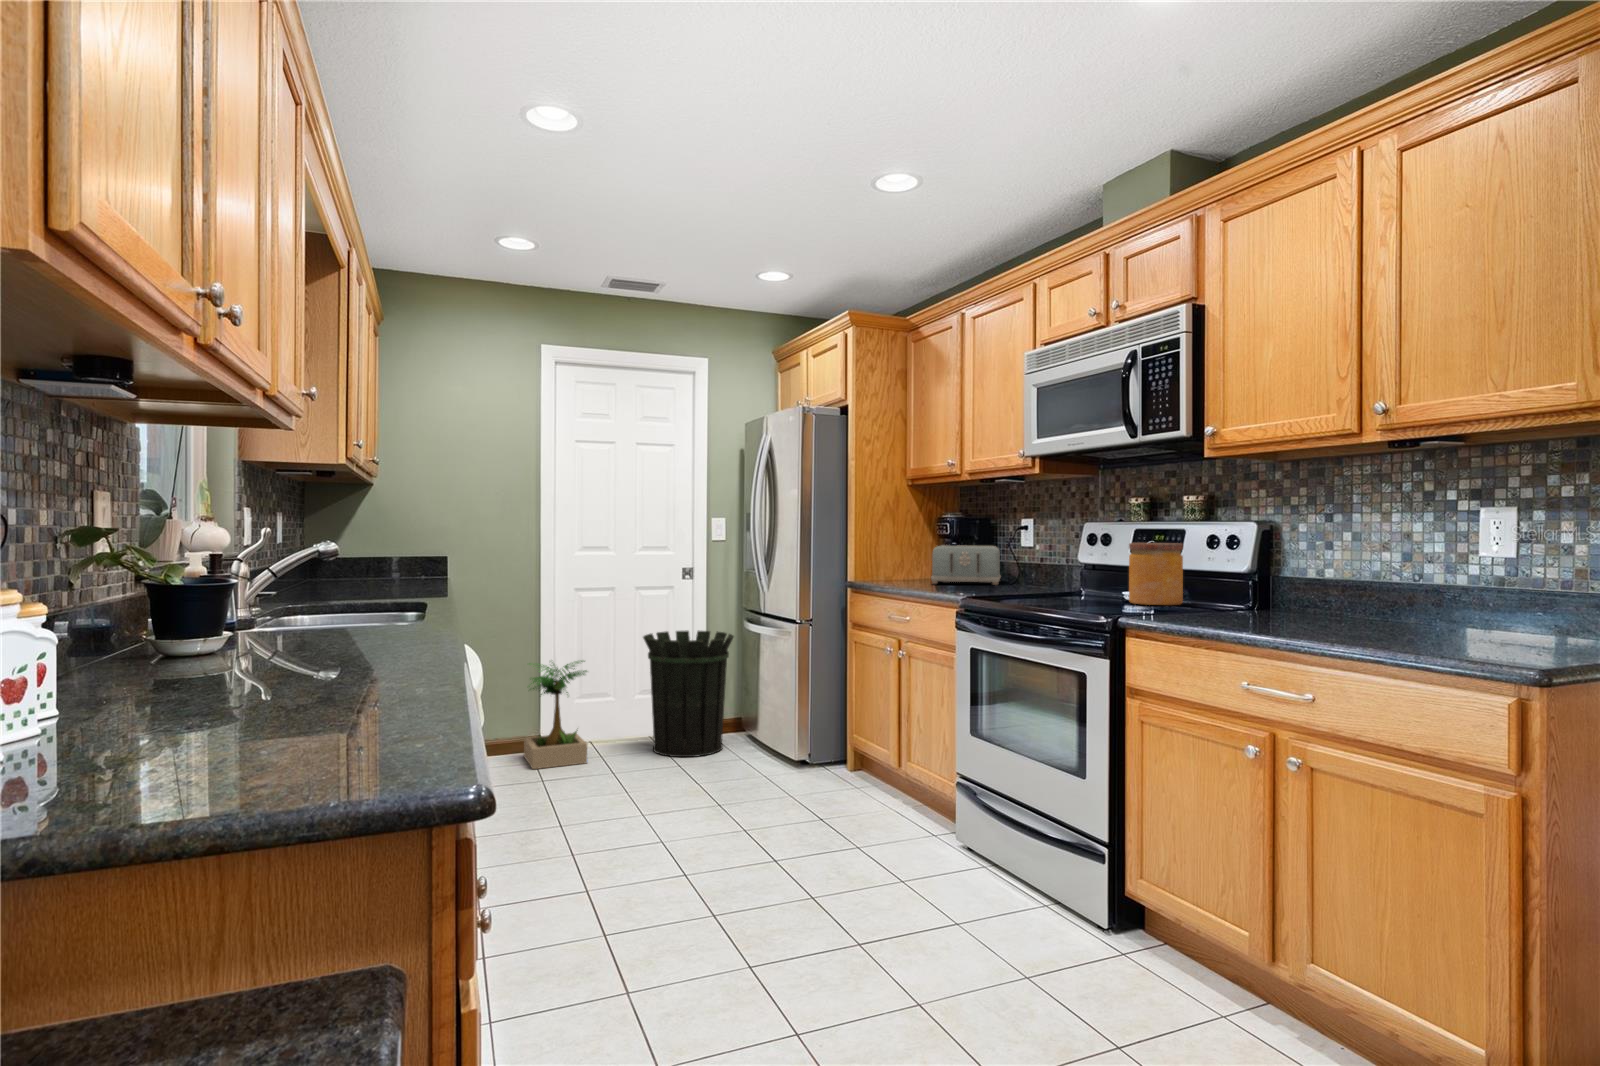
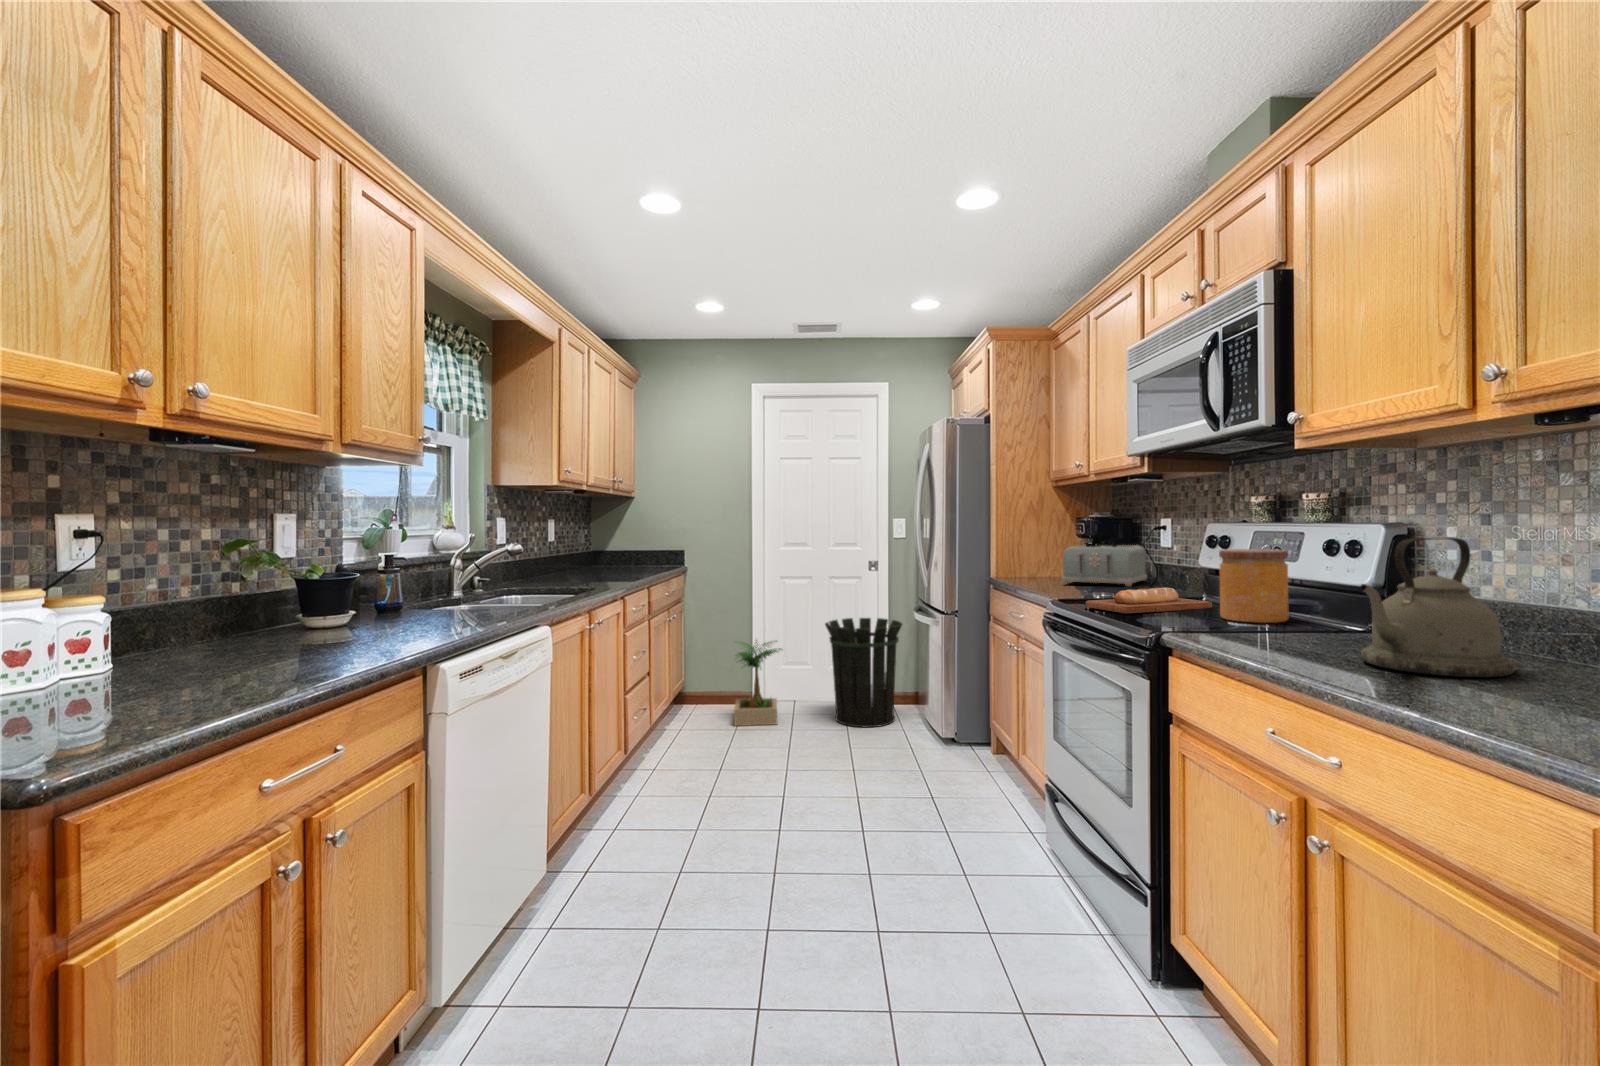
kettle: none [1283,527,1383,628] -> present [1360,538,1515,677]
bread loaf: none [1003,580,1104,602] -> present [1085,587,1212,613]

